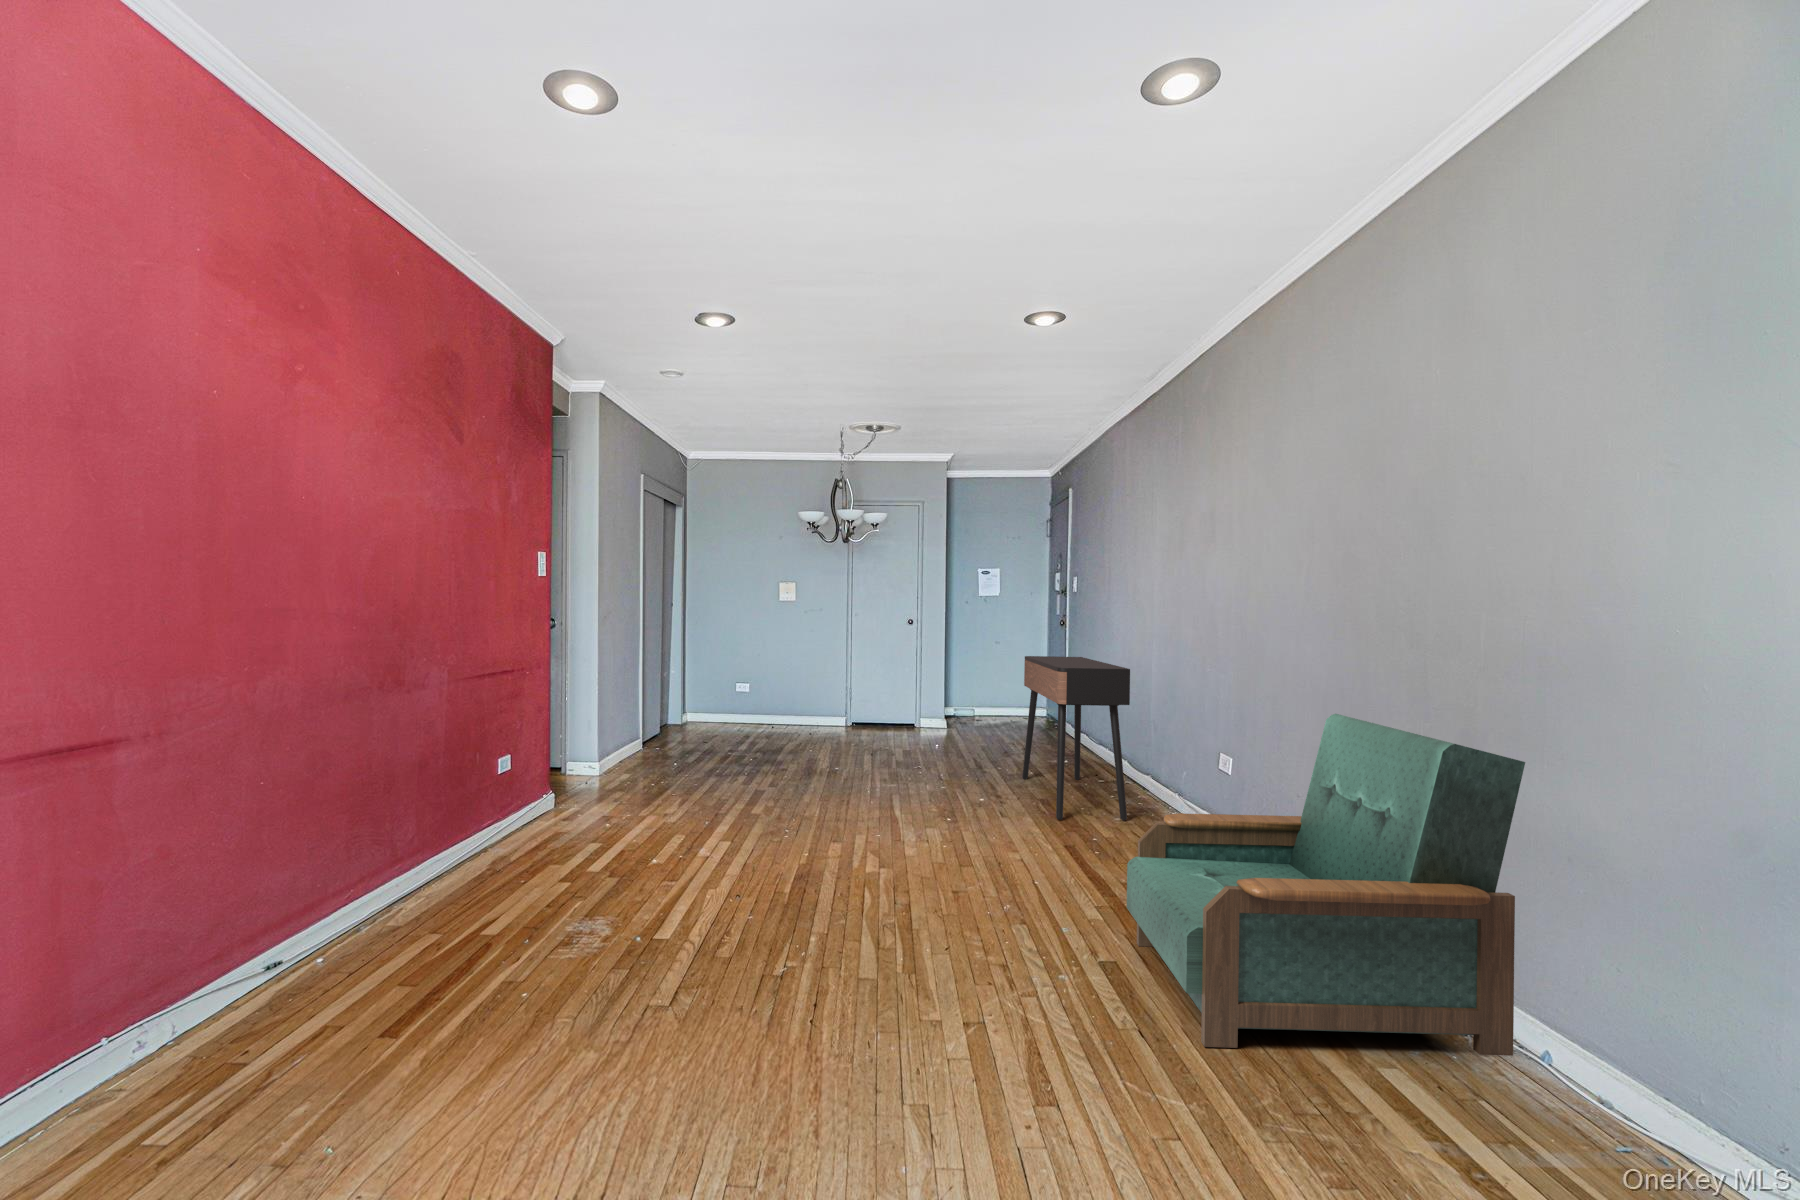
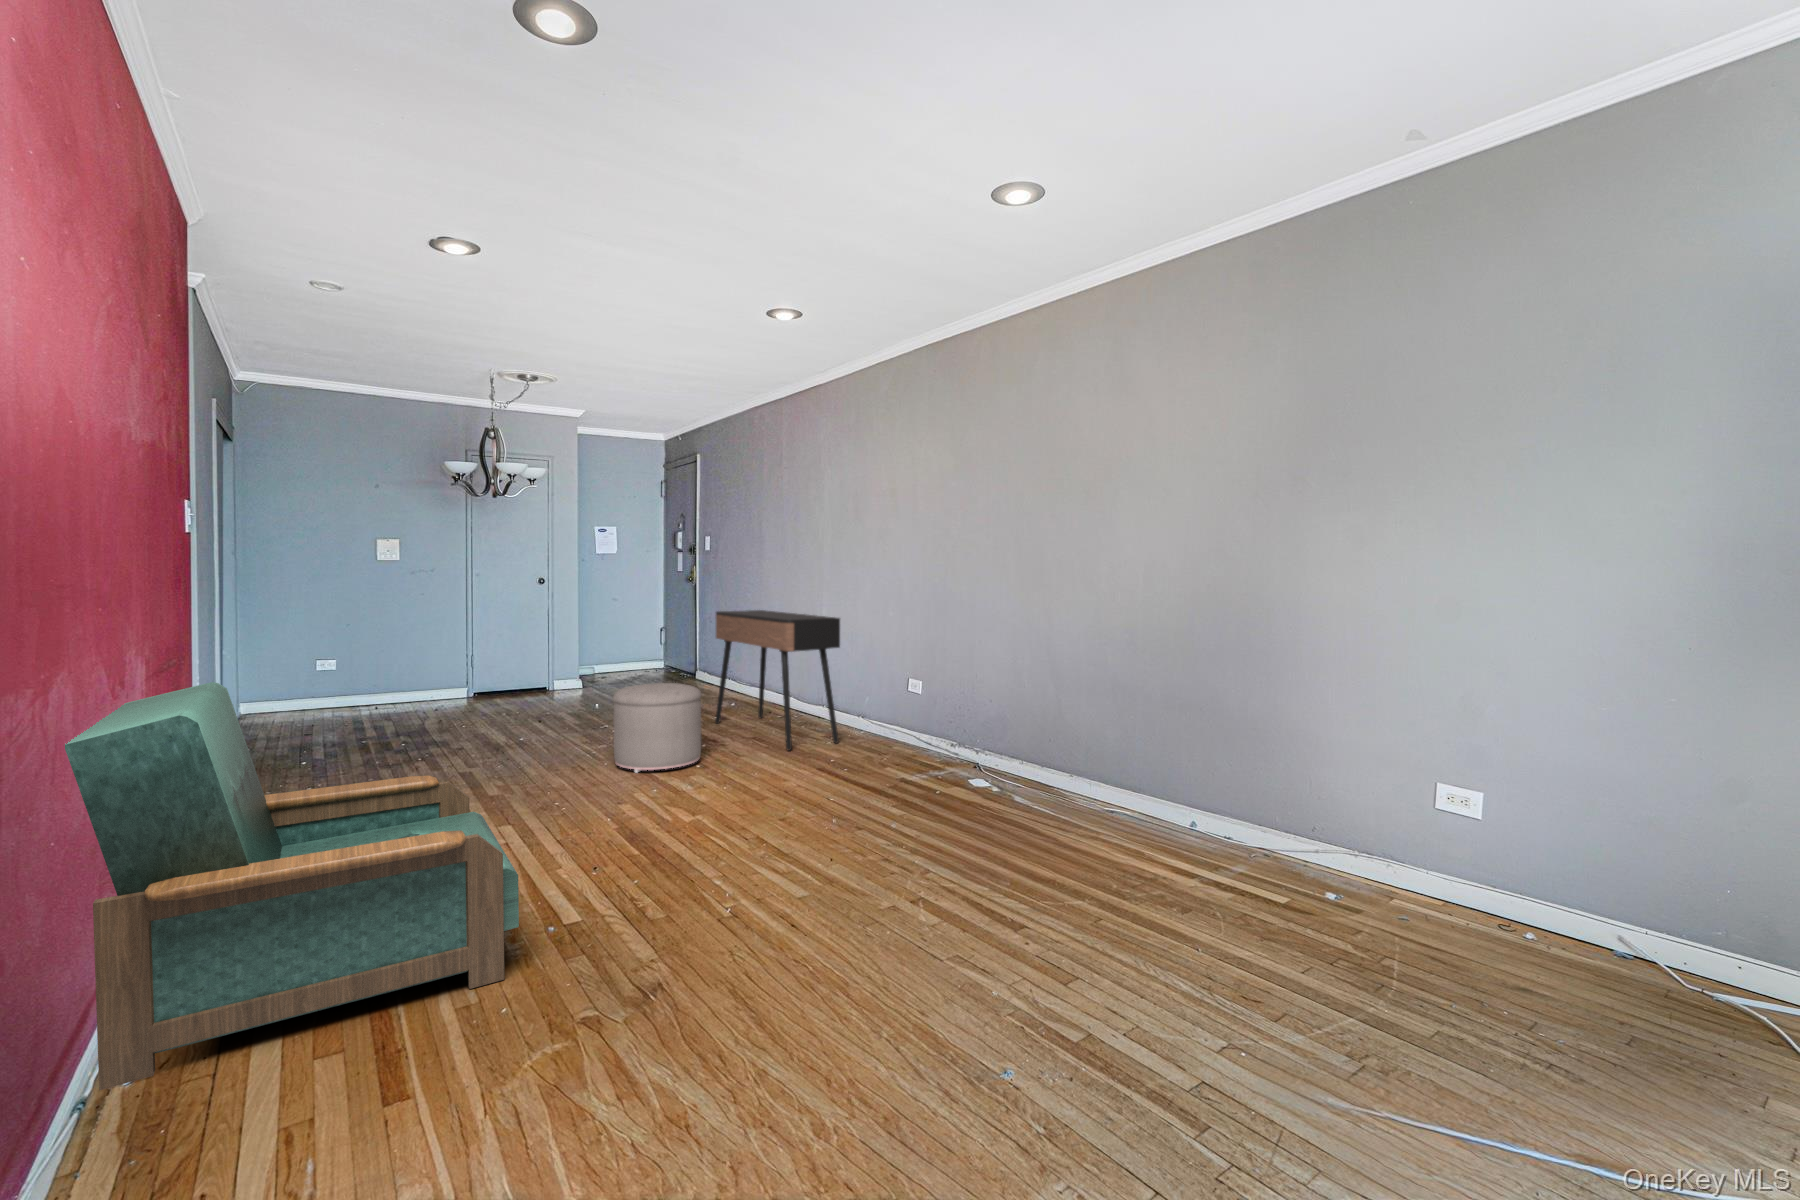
armchair: present [1127,714,1525,1056] -> present [65,682,519,1090]
ottoman: none [873,727,961,817] -> present [613,683,701,773]

